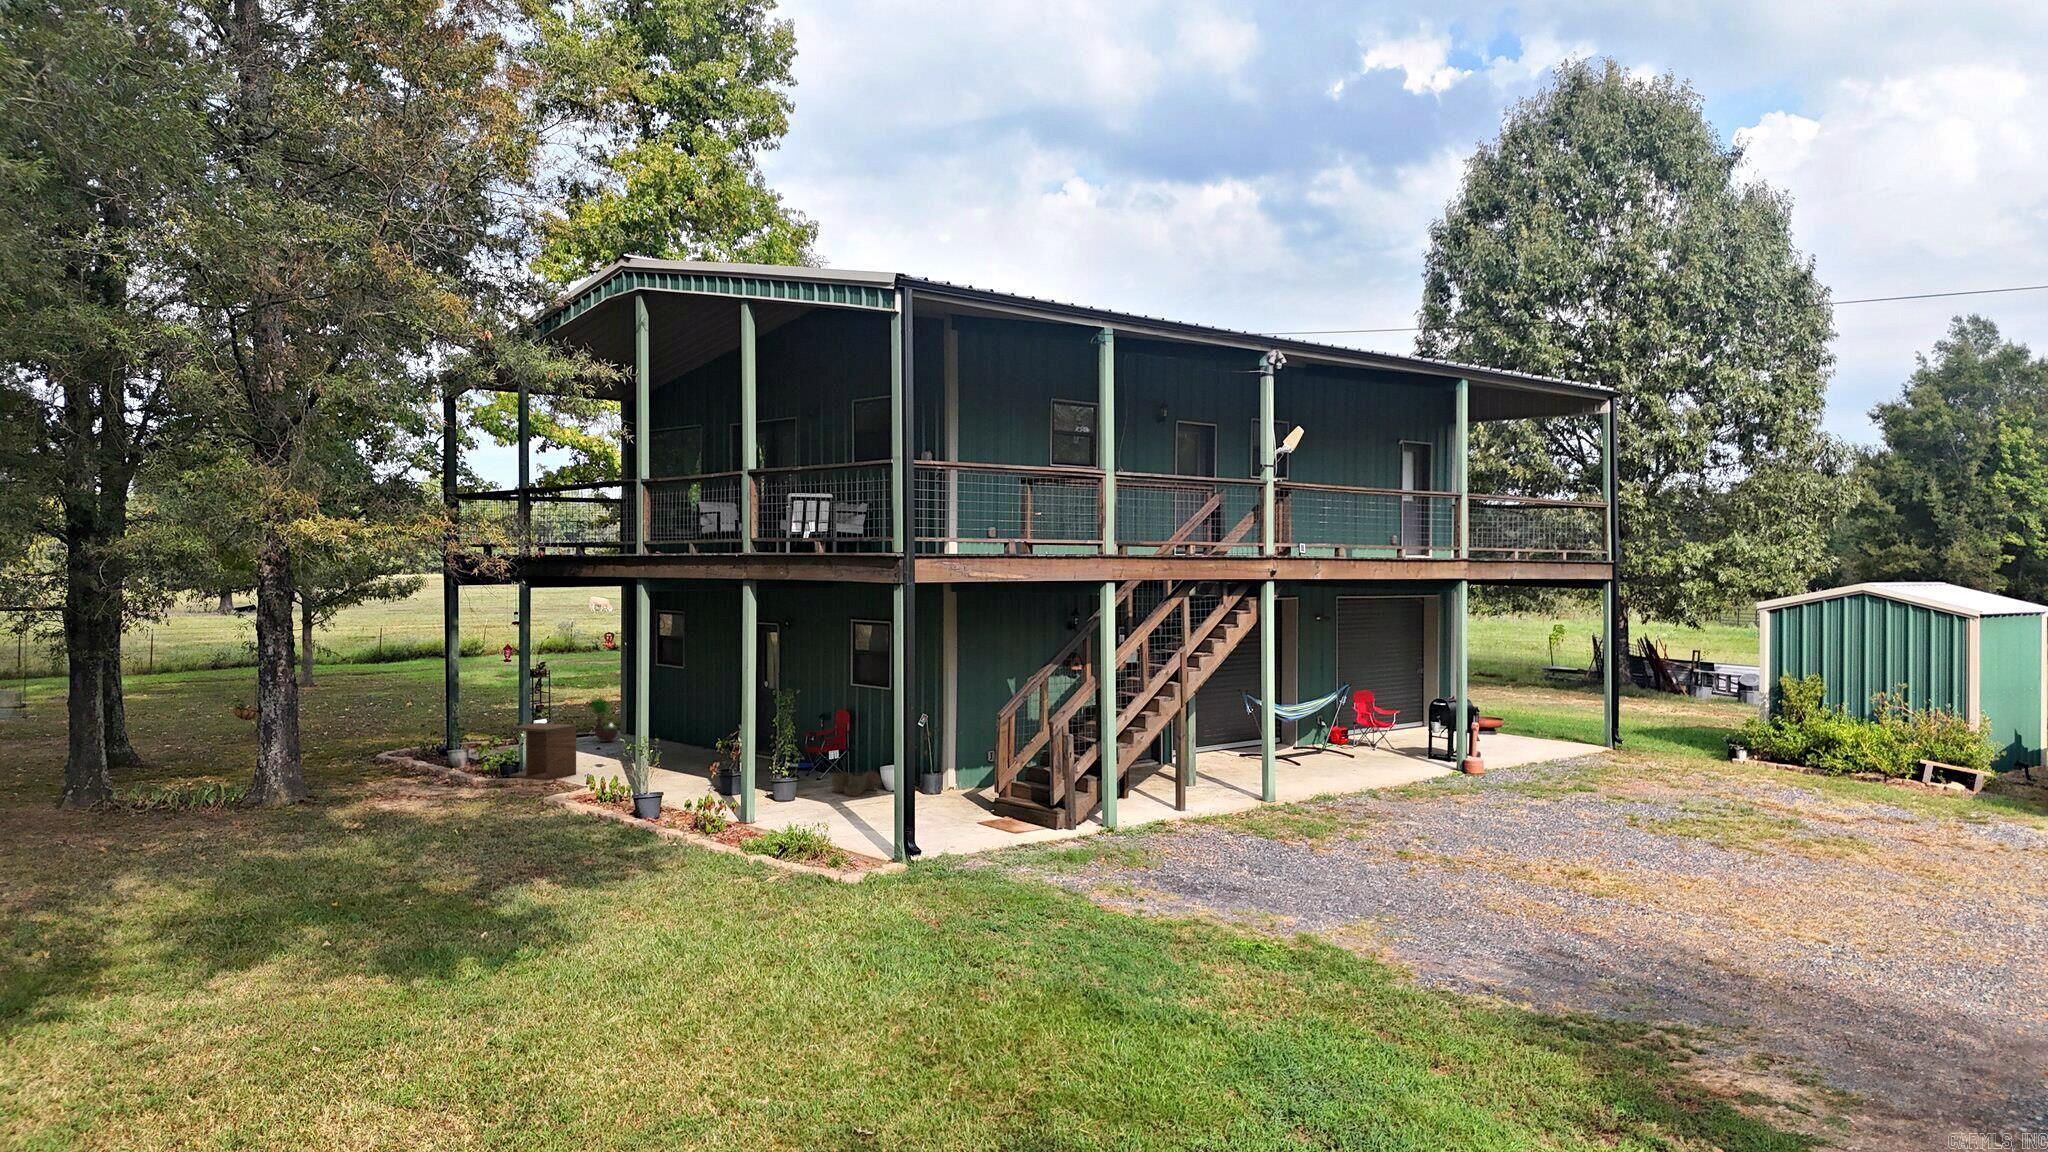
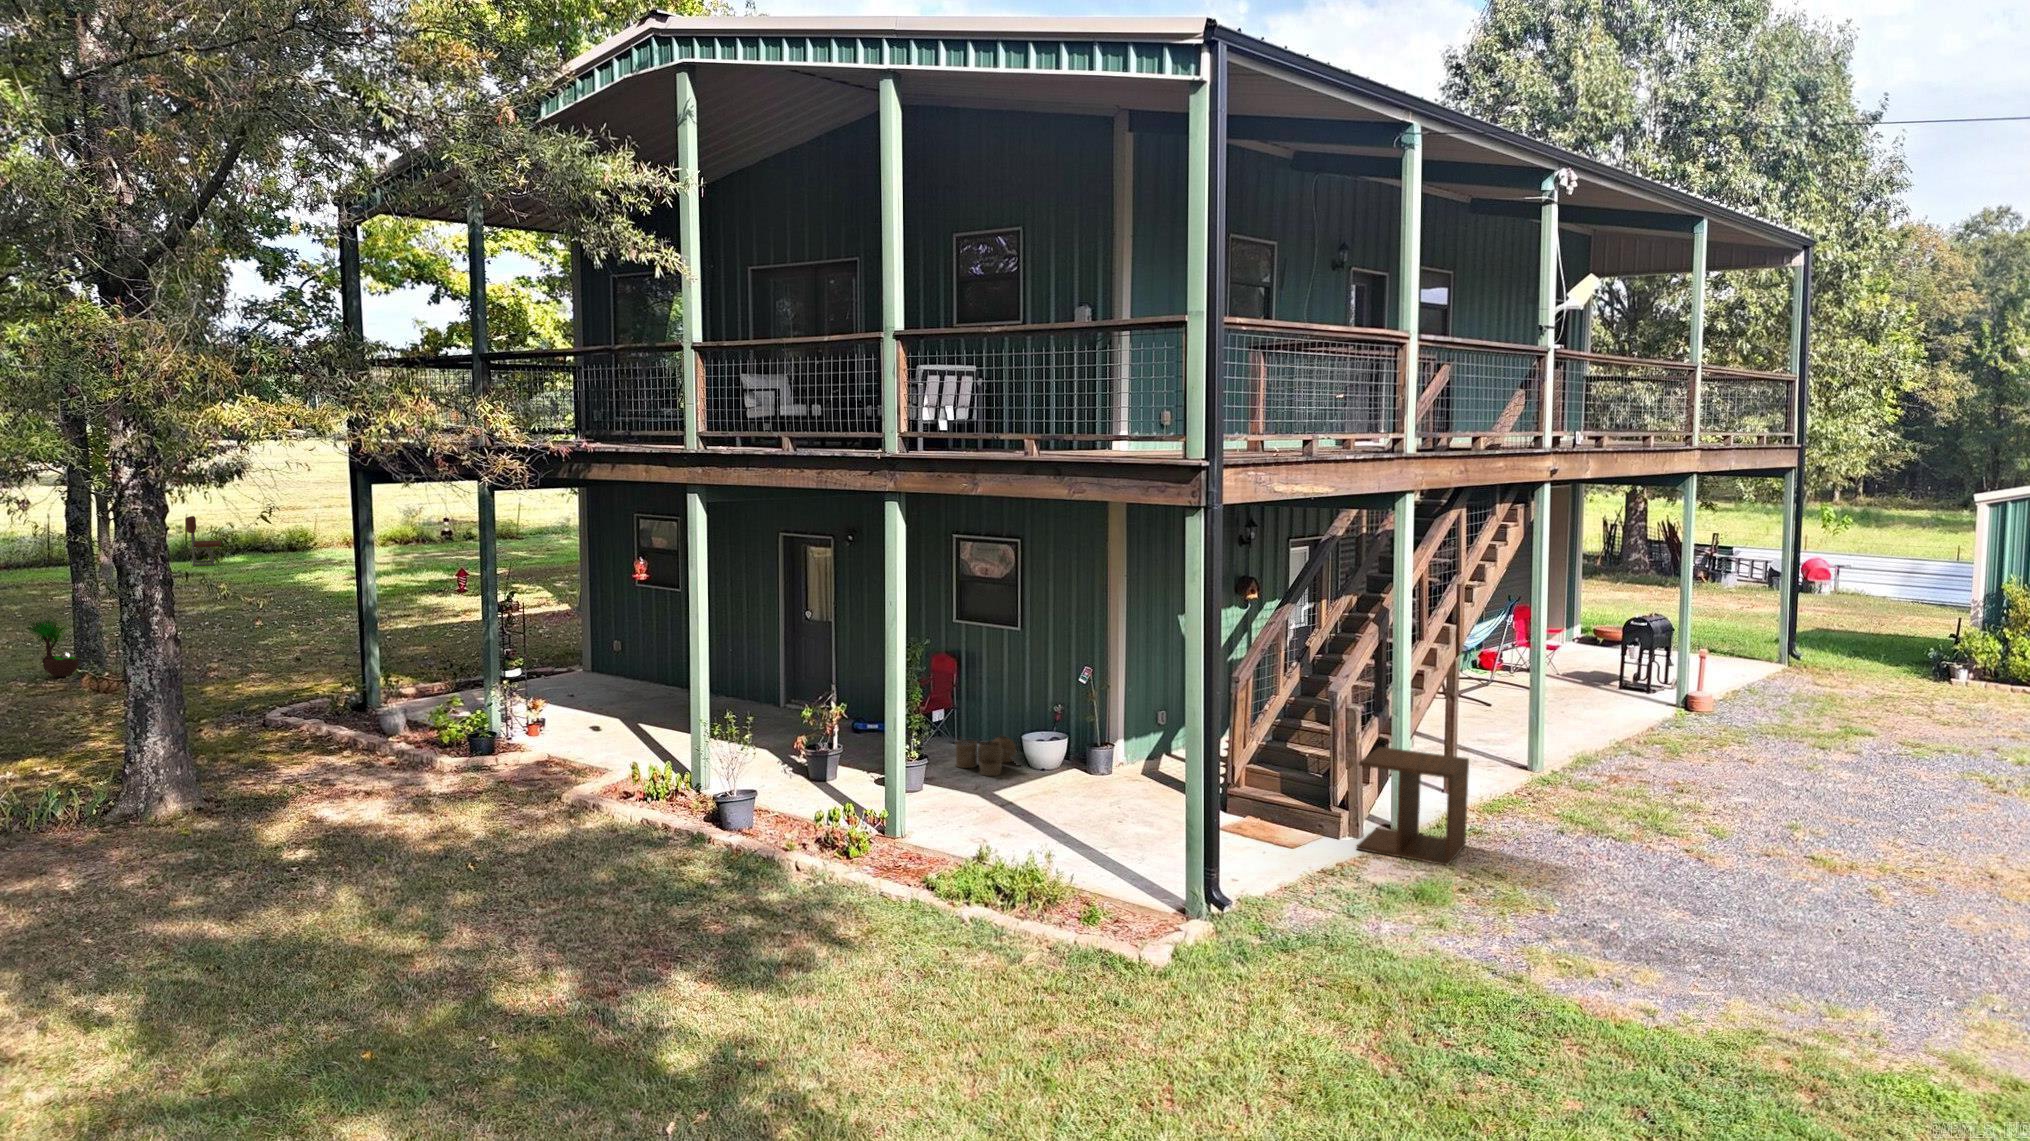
bench: none [353,632,381,674] -> present [186,516,221,566]
potted tree: present [589,697,618,742] -> present [29,618,79,677]
side table: present [509,723,576,780] -> present [1356,747,1469,865]

